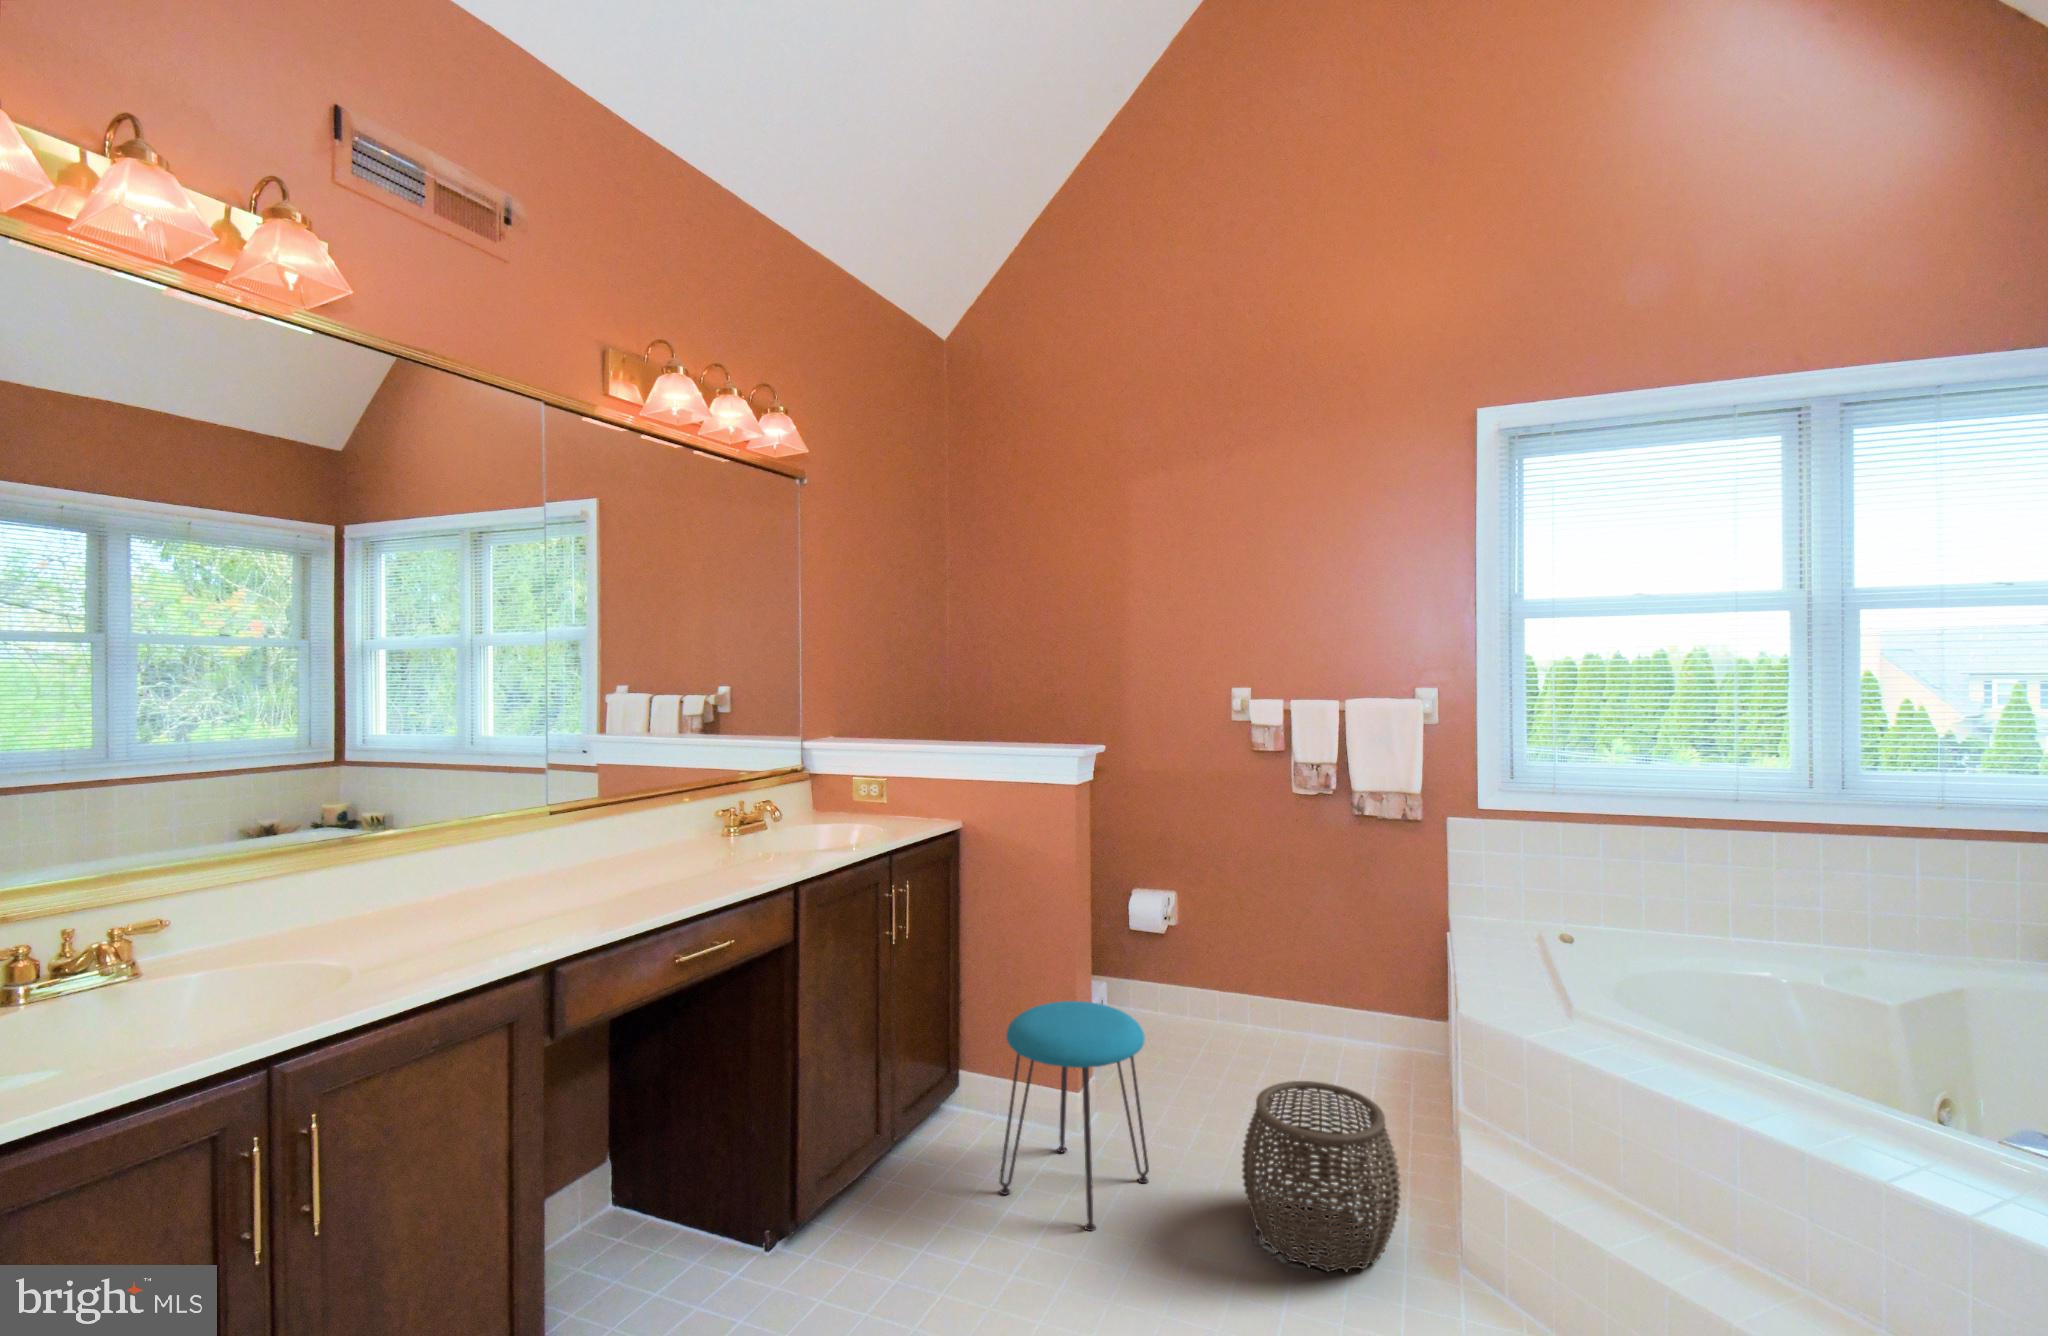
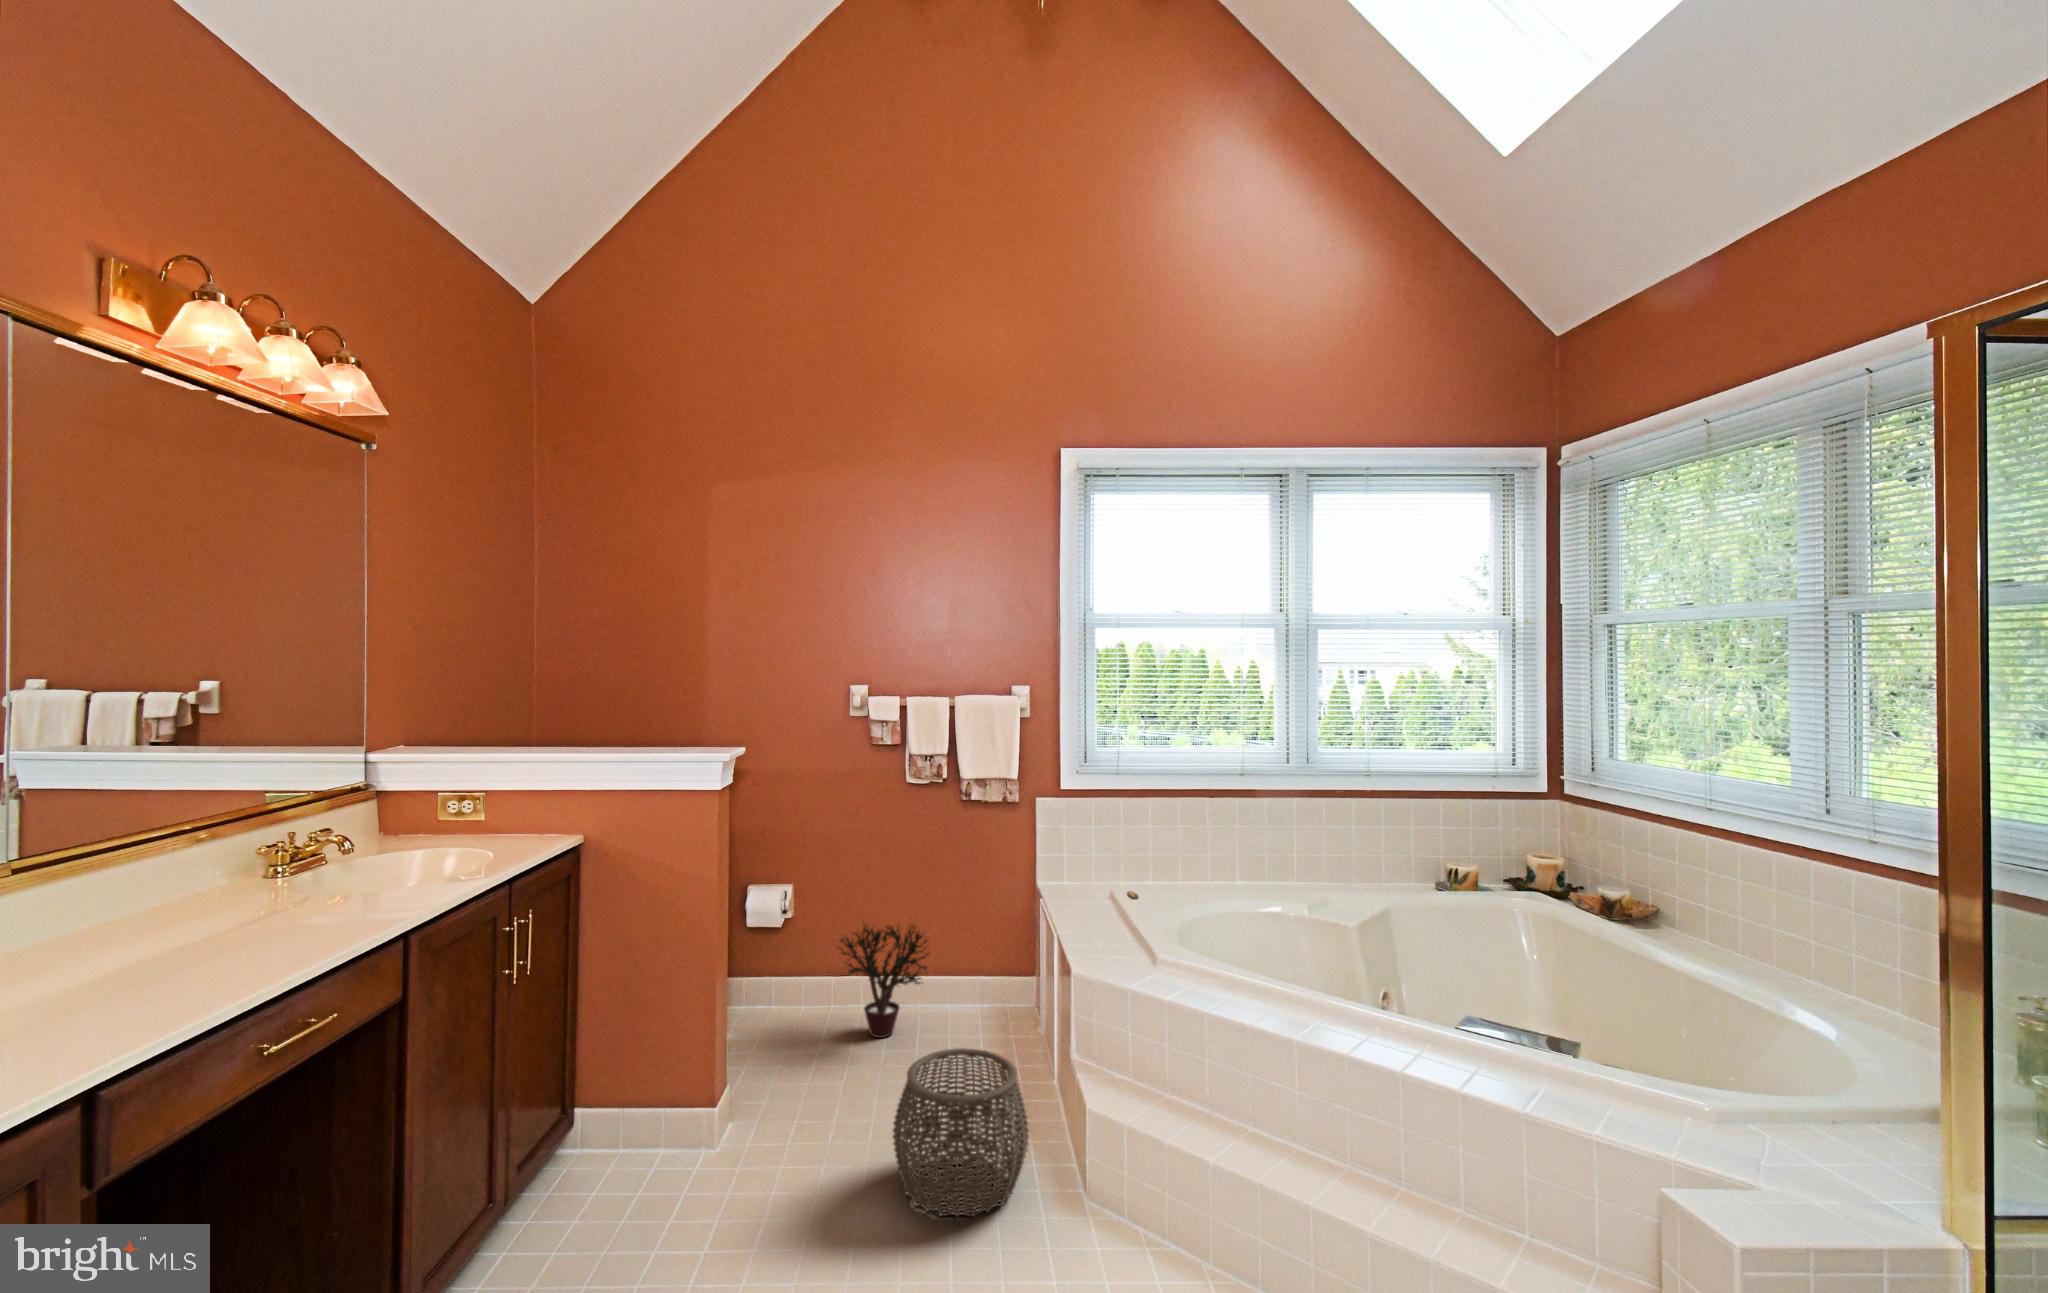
potted plant: none [1213,936,1318,1064] -> present [840,925,928,1038]
stool: present [999,1001,1149,1231] -> none [643,1011,798,1241]

